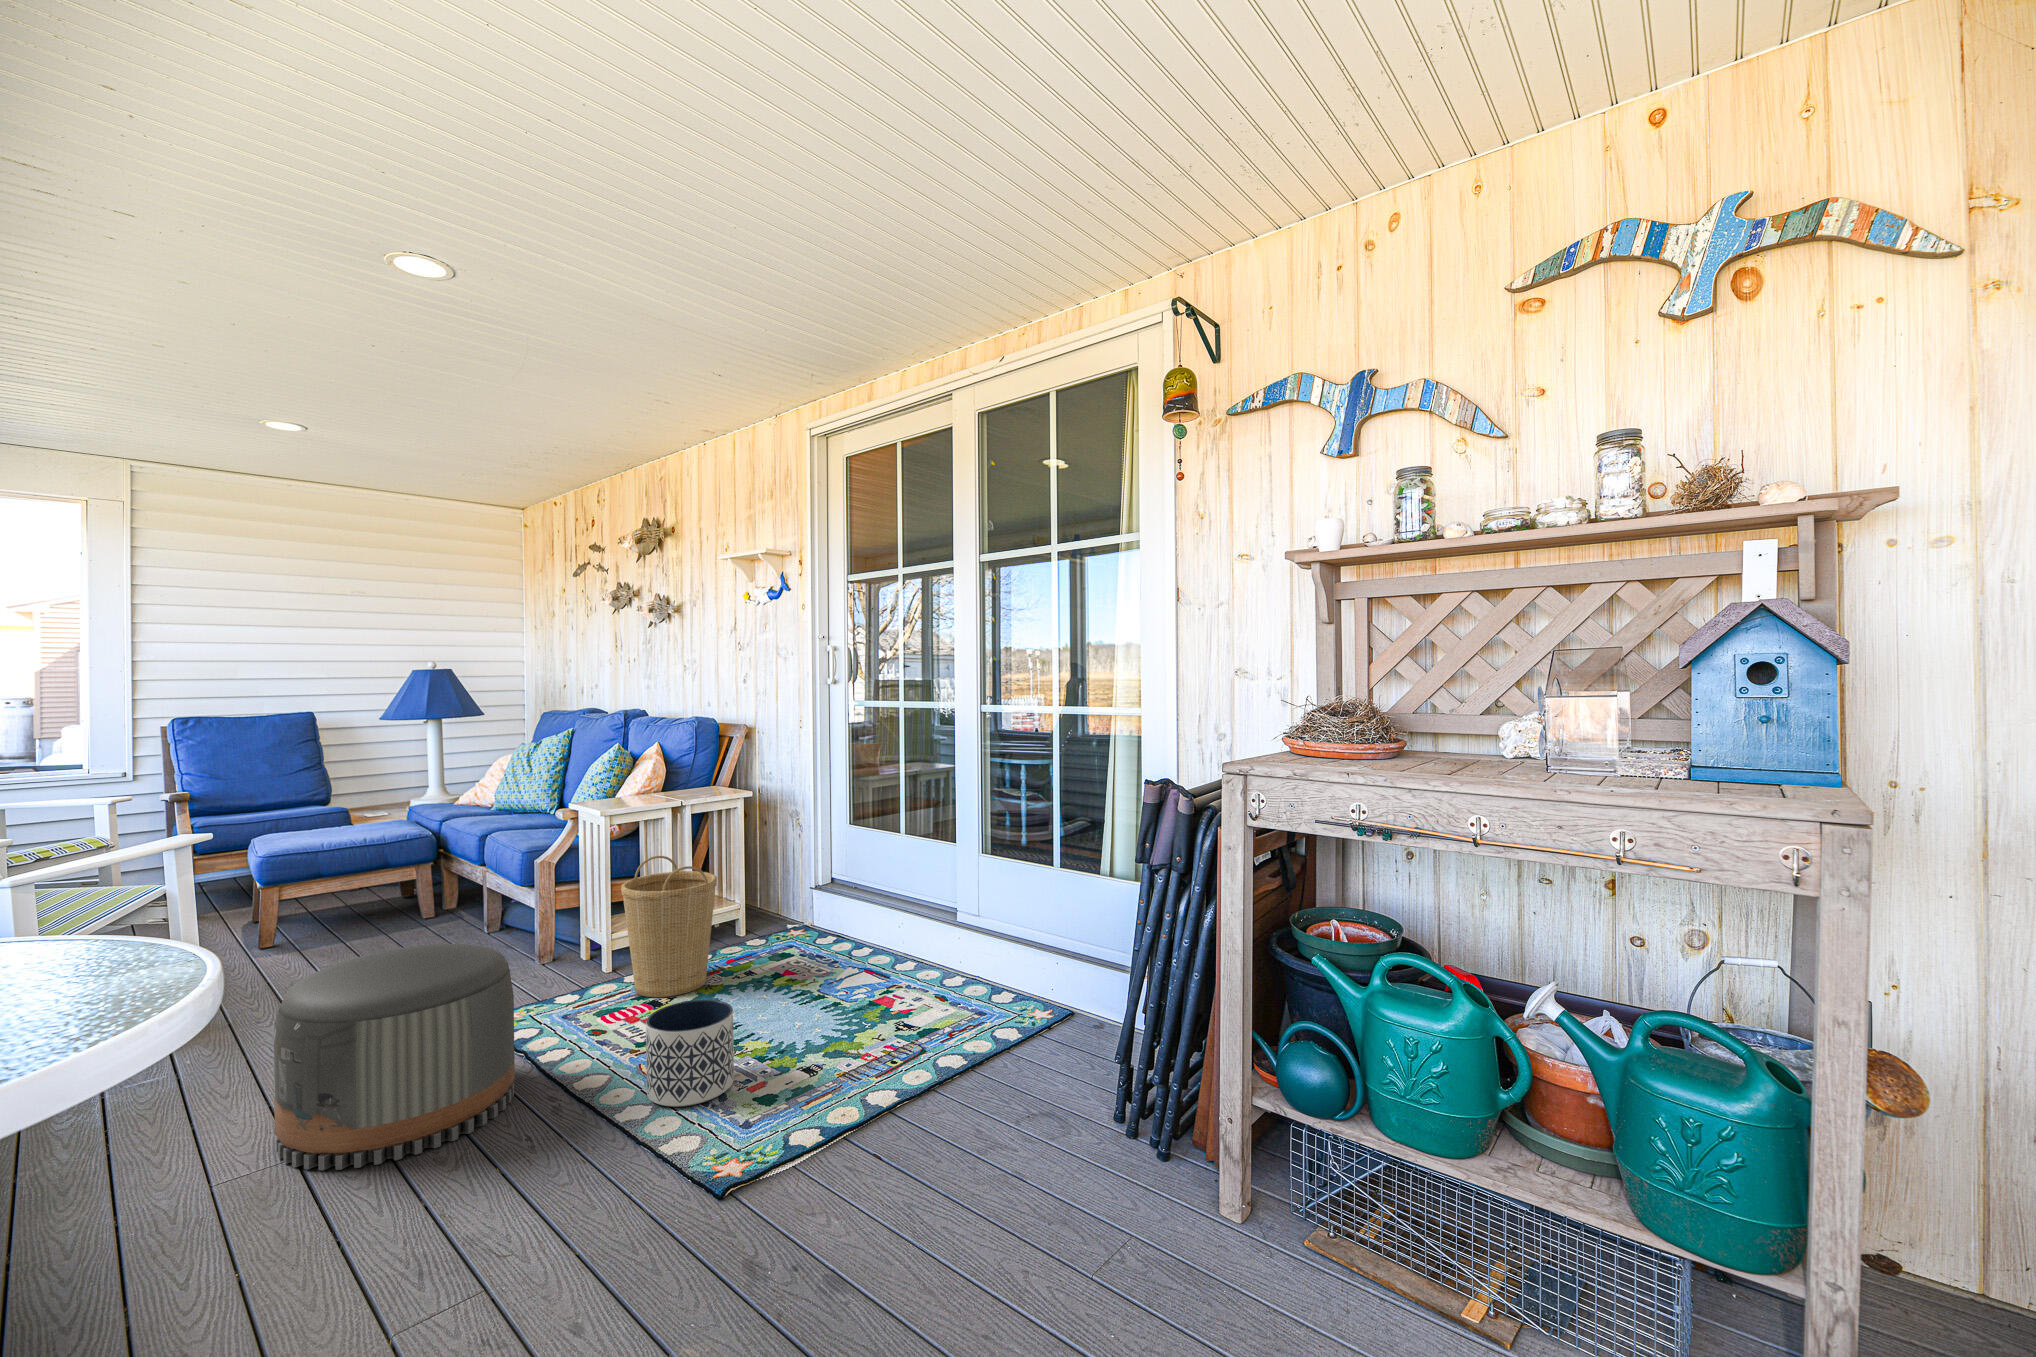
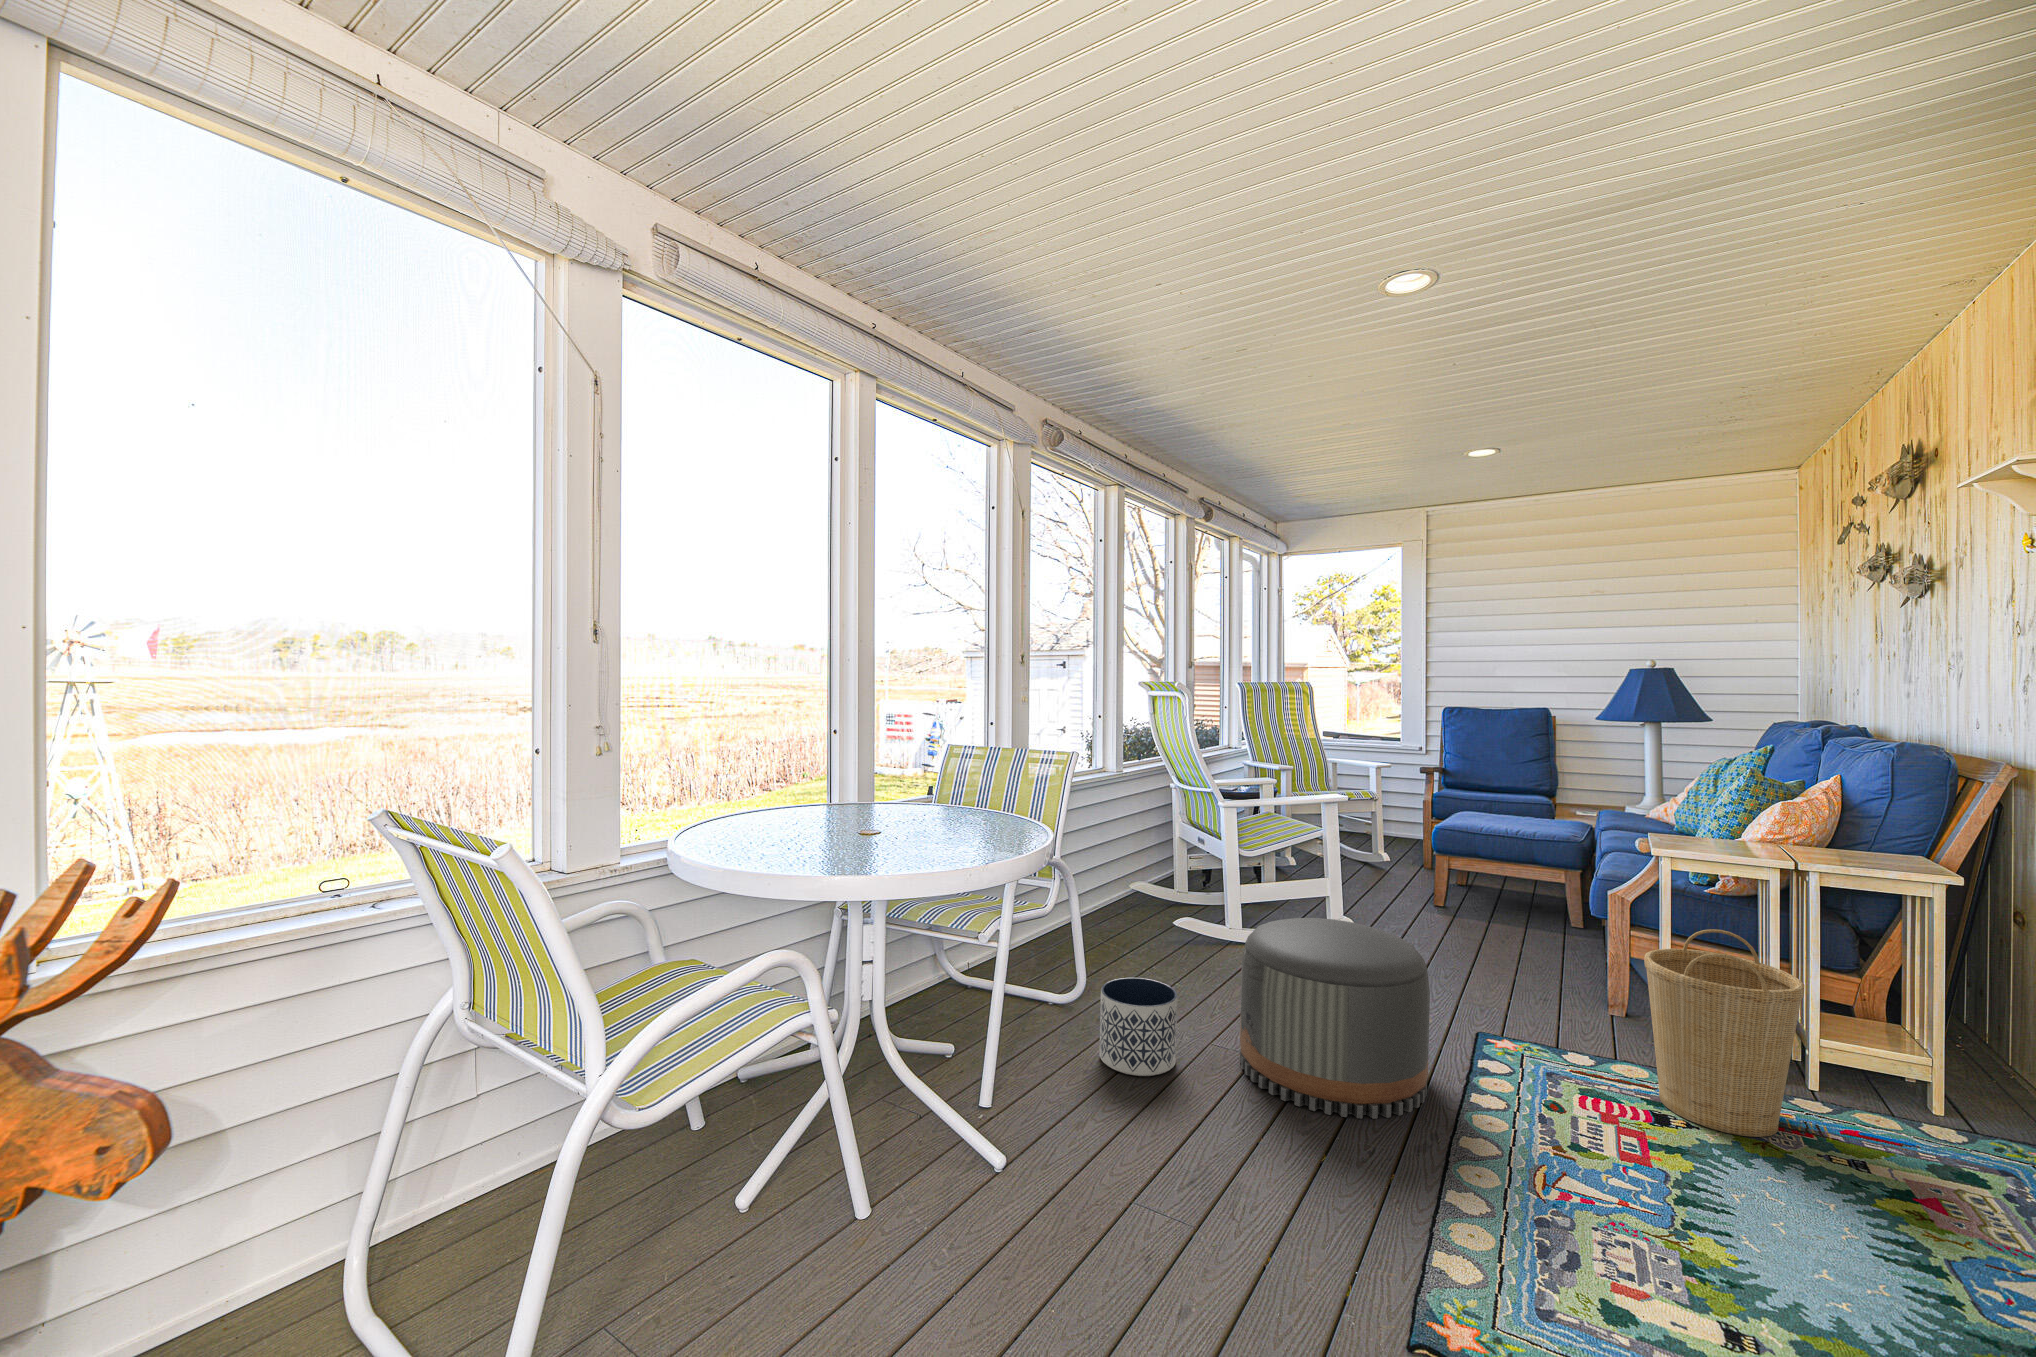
planter: present [646,1000,734,1107] -> present [1100,978,1177,1076]

